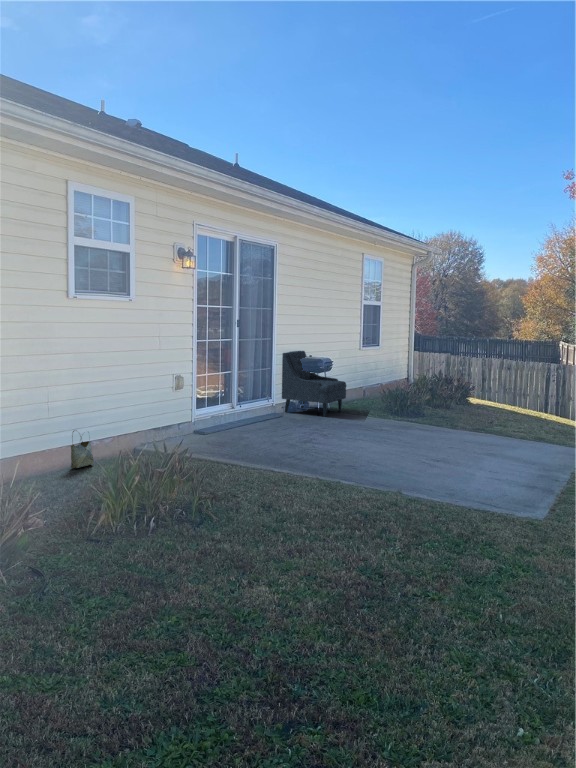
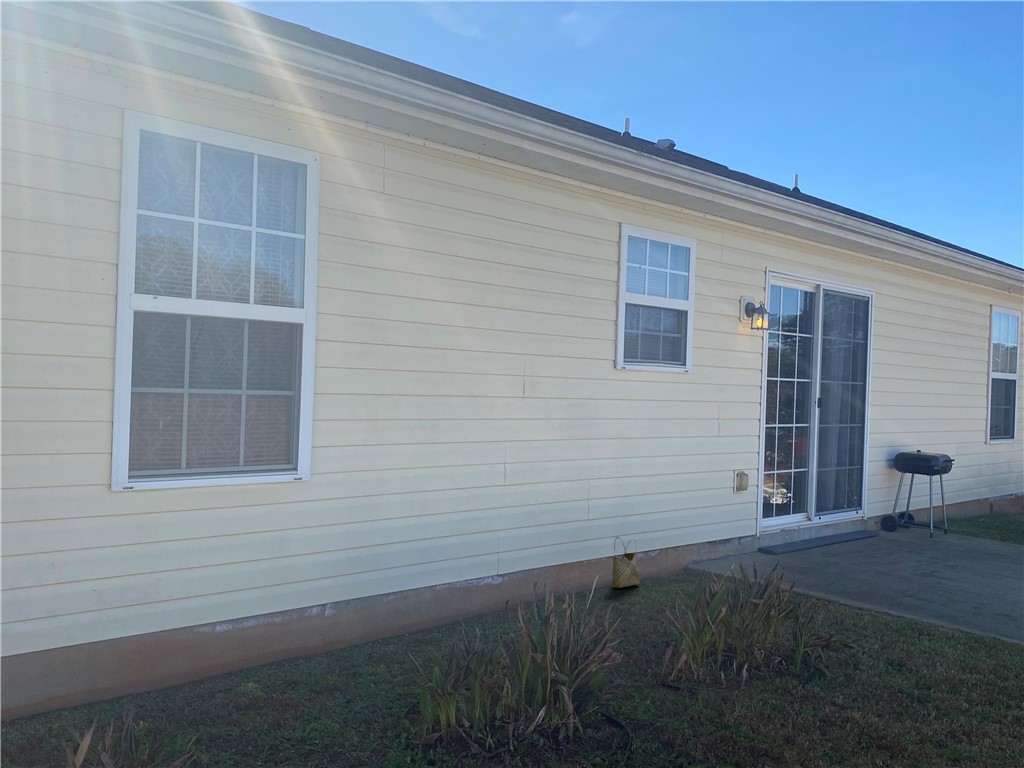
chair: present [282,351,346,417] -> none [877,443,980,540]

